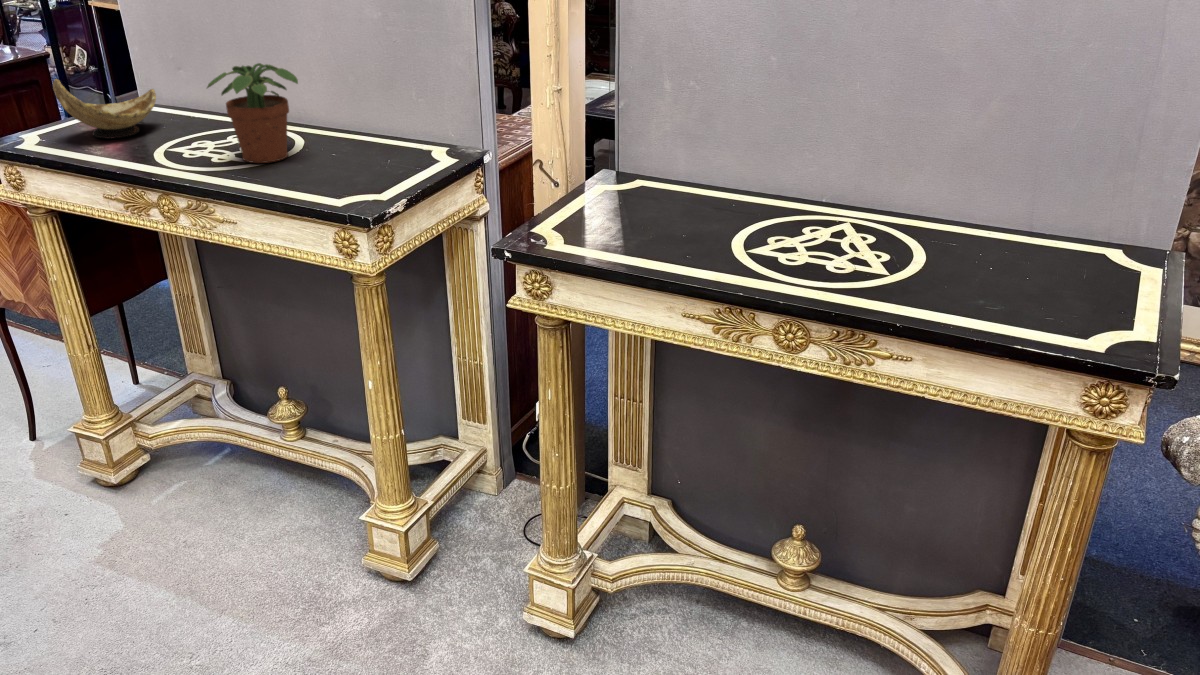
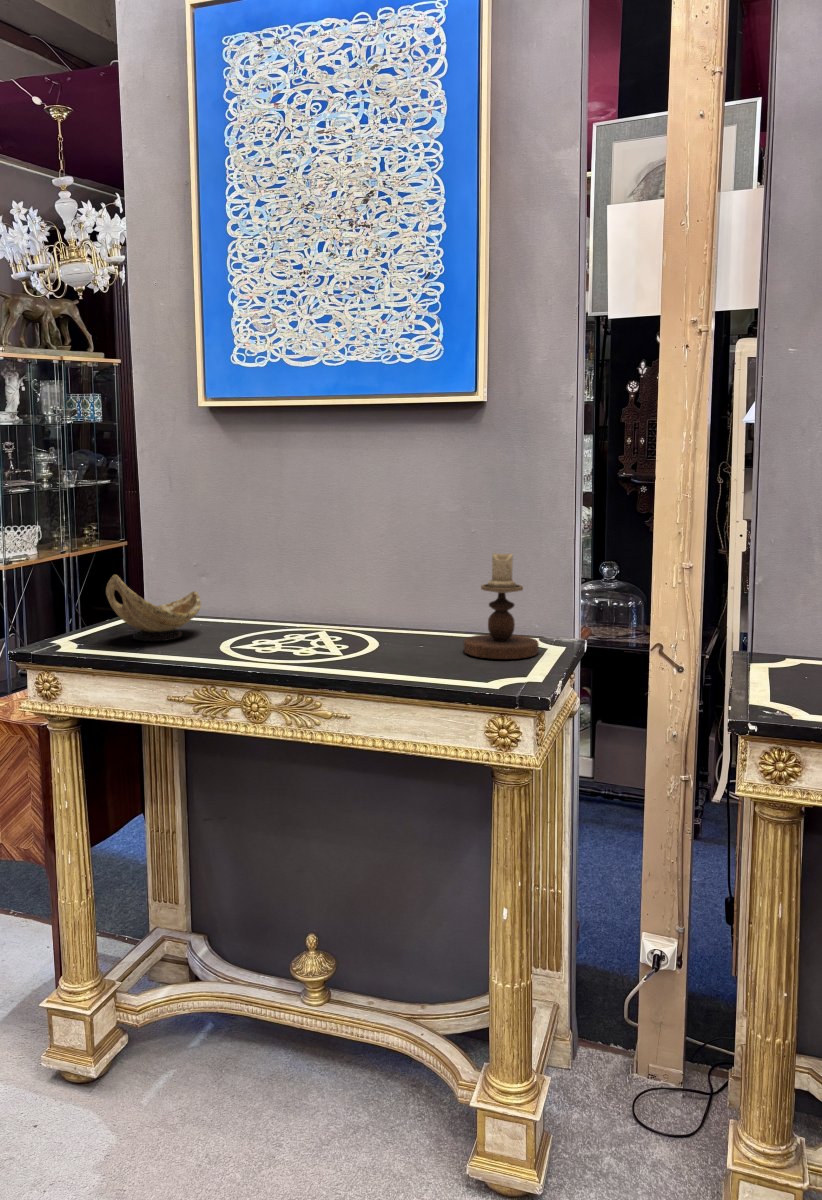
potted plant: present [207,63,298,163] -> none [312,553,402,657]
candlestick: none [360,68,430,170] -> present [463,553,539,659]

